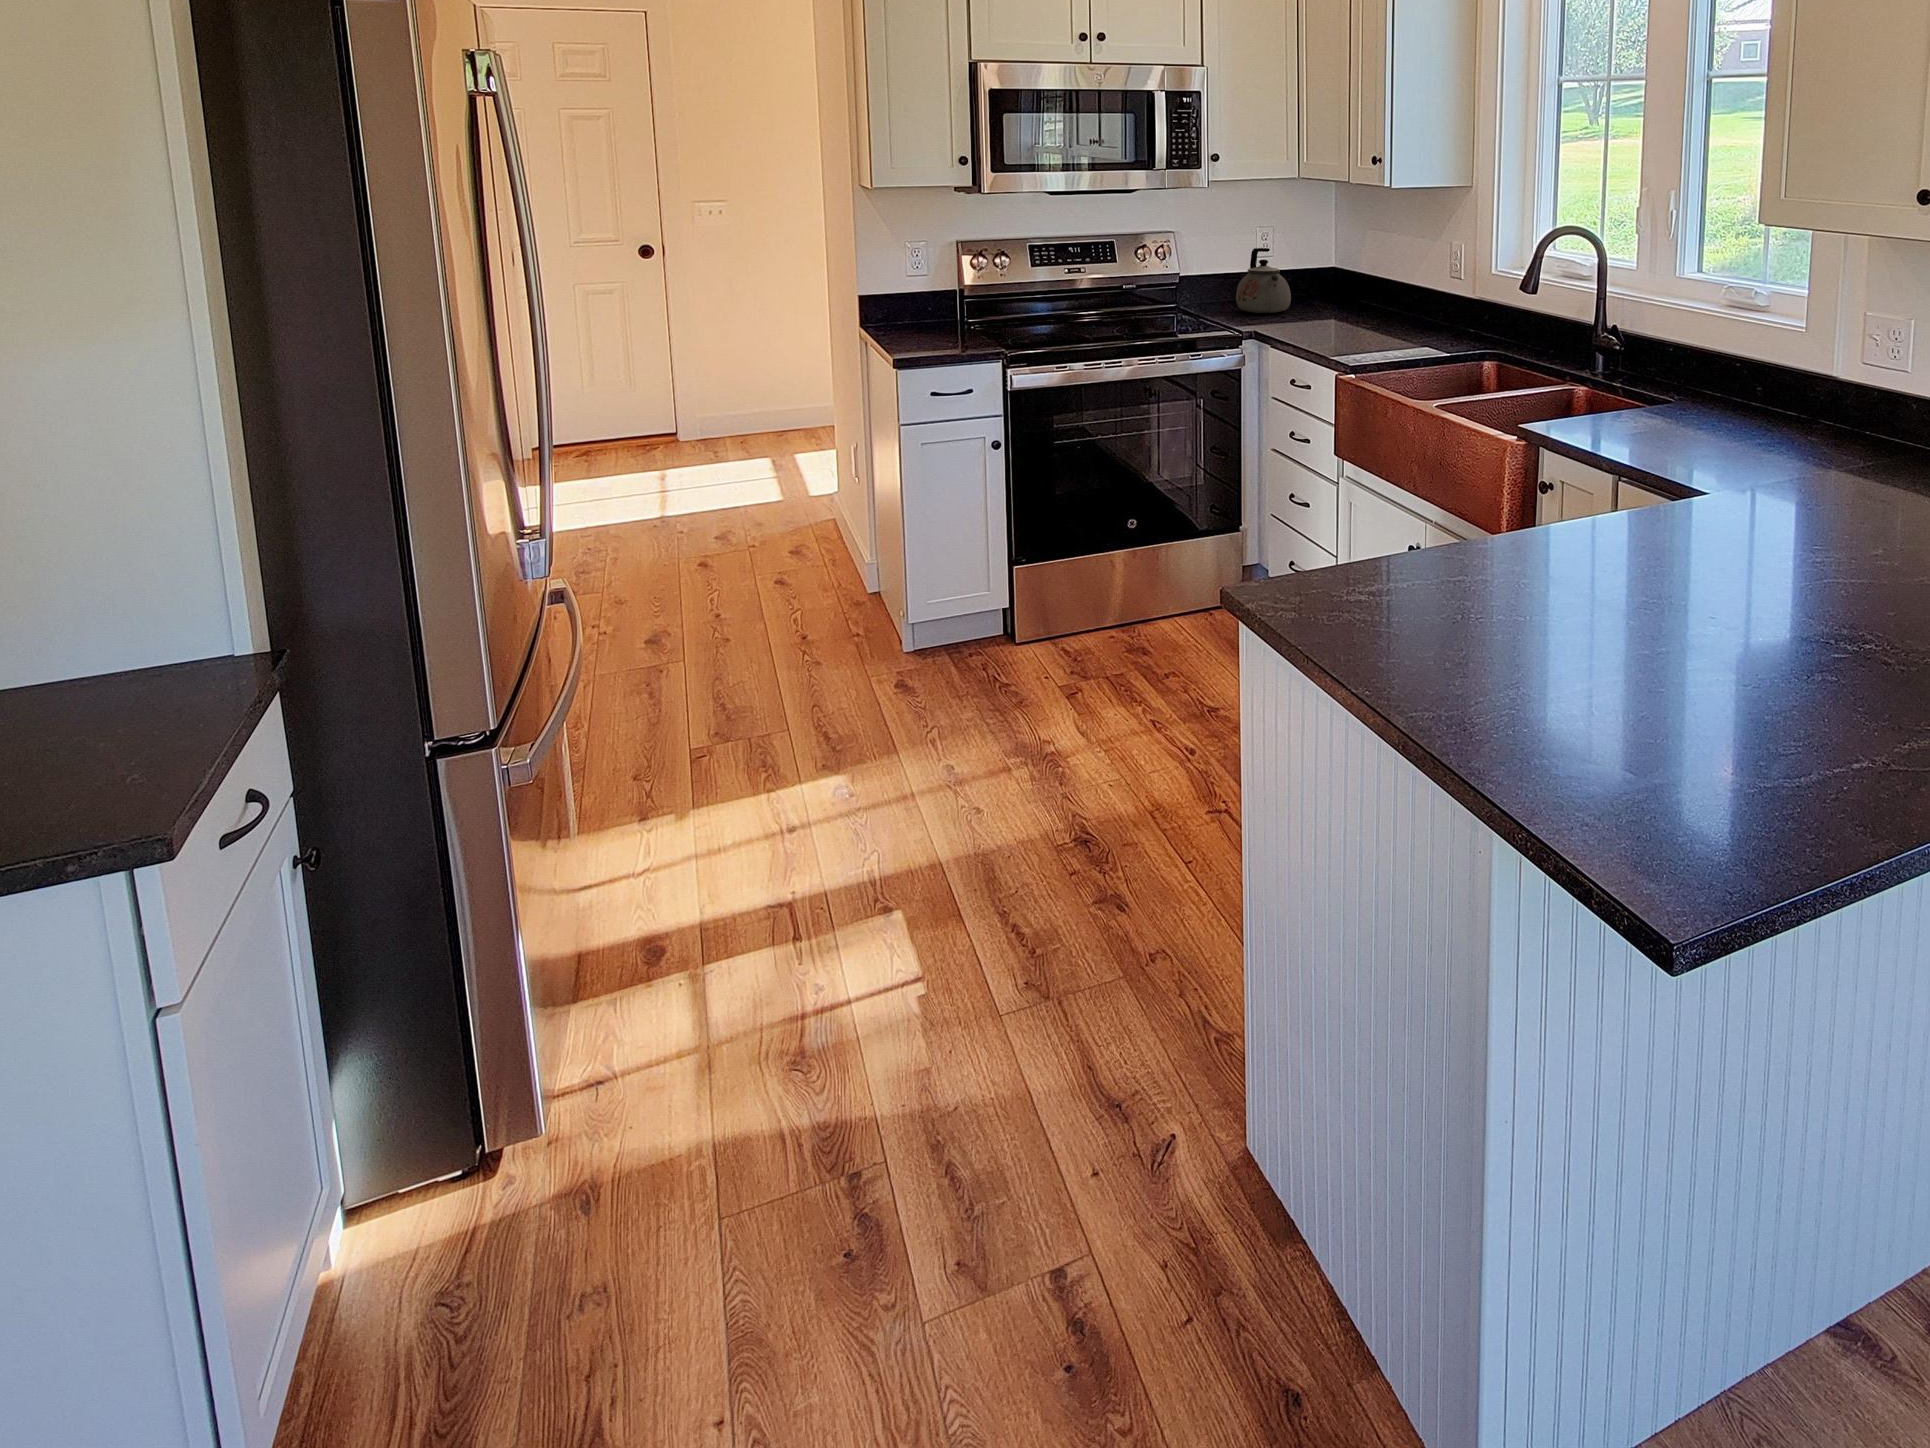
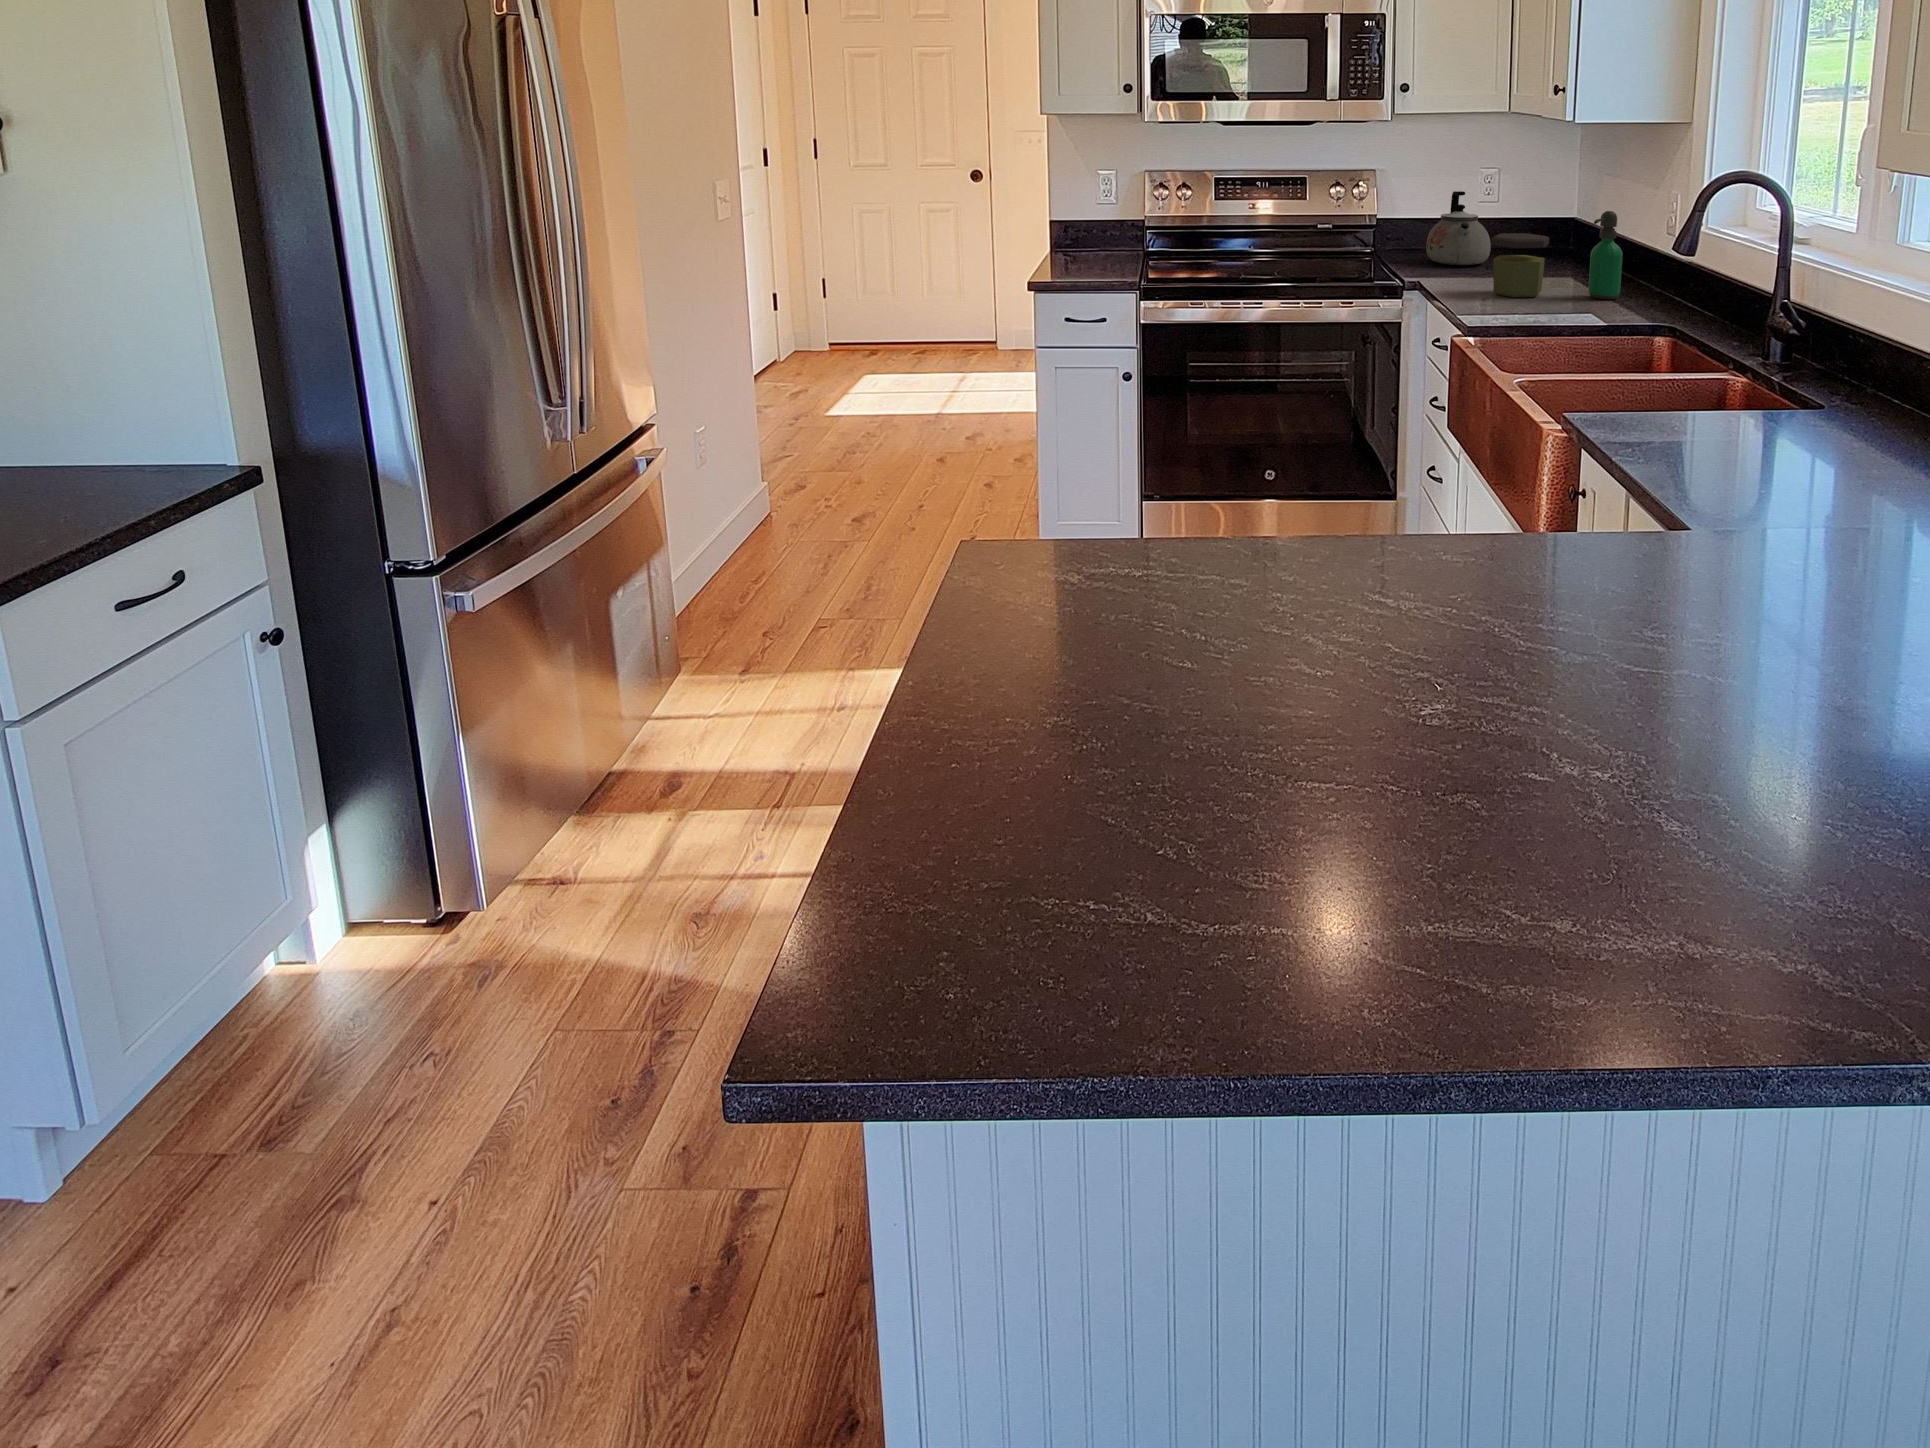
soap dispenser: none [1404,261,1430,333] -> present [1588,211,1623,299]
jar: none [1330,282,1374,337] -> present [1491,233,1549,297]

